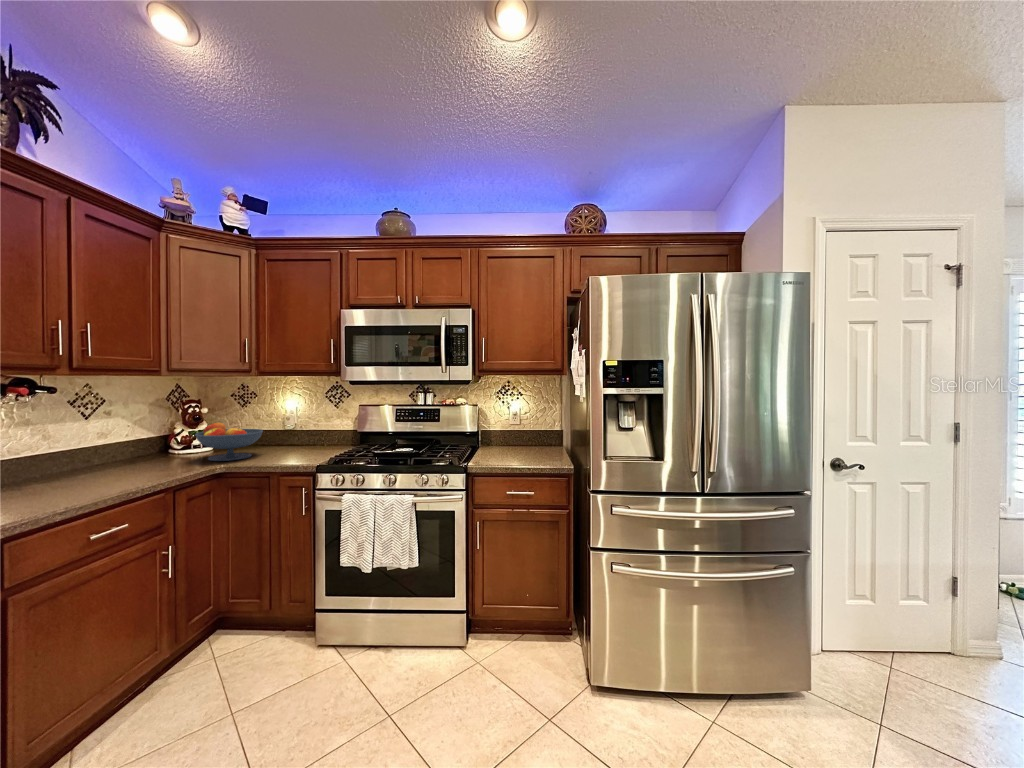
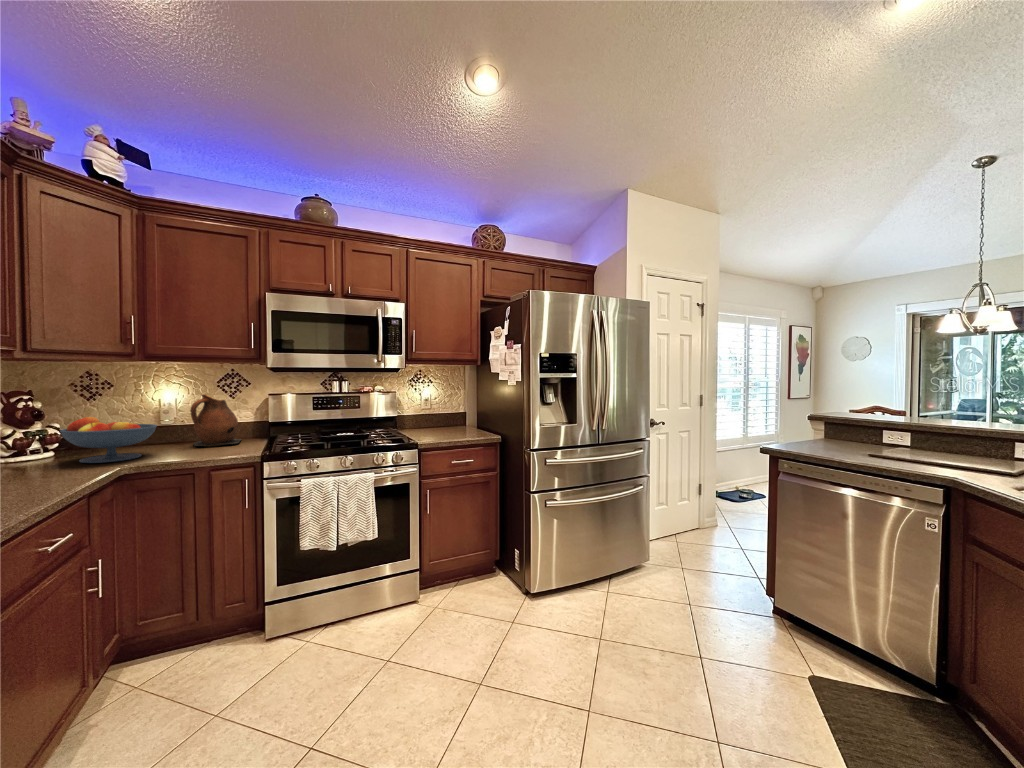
ceramic pitcher: none [292,405,339,452] -> present [190,394,241,446]

